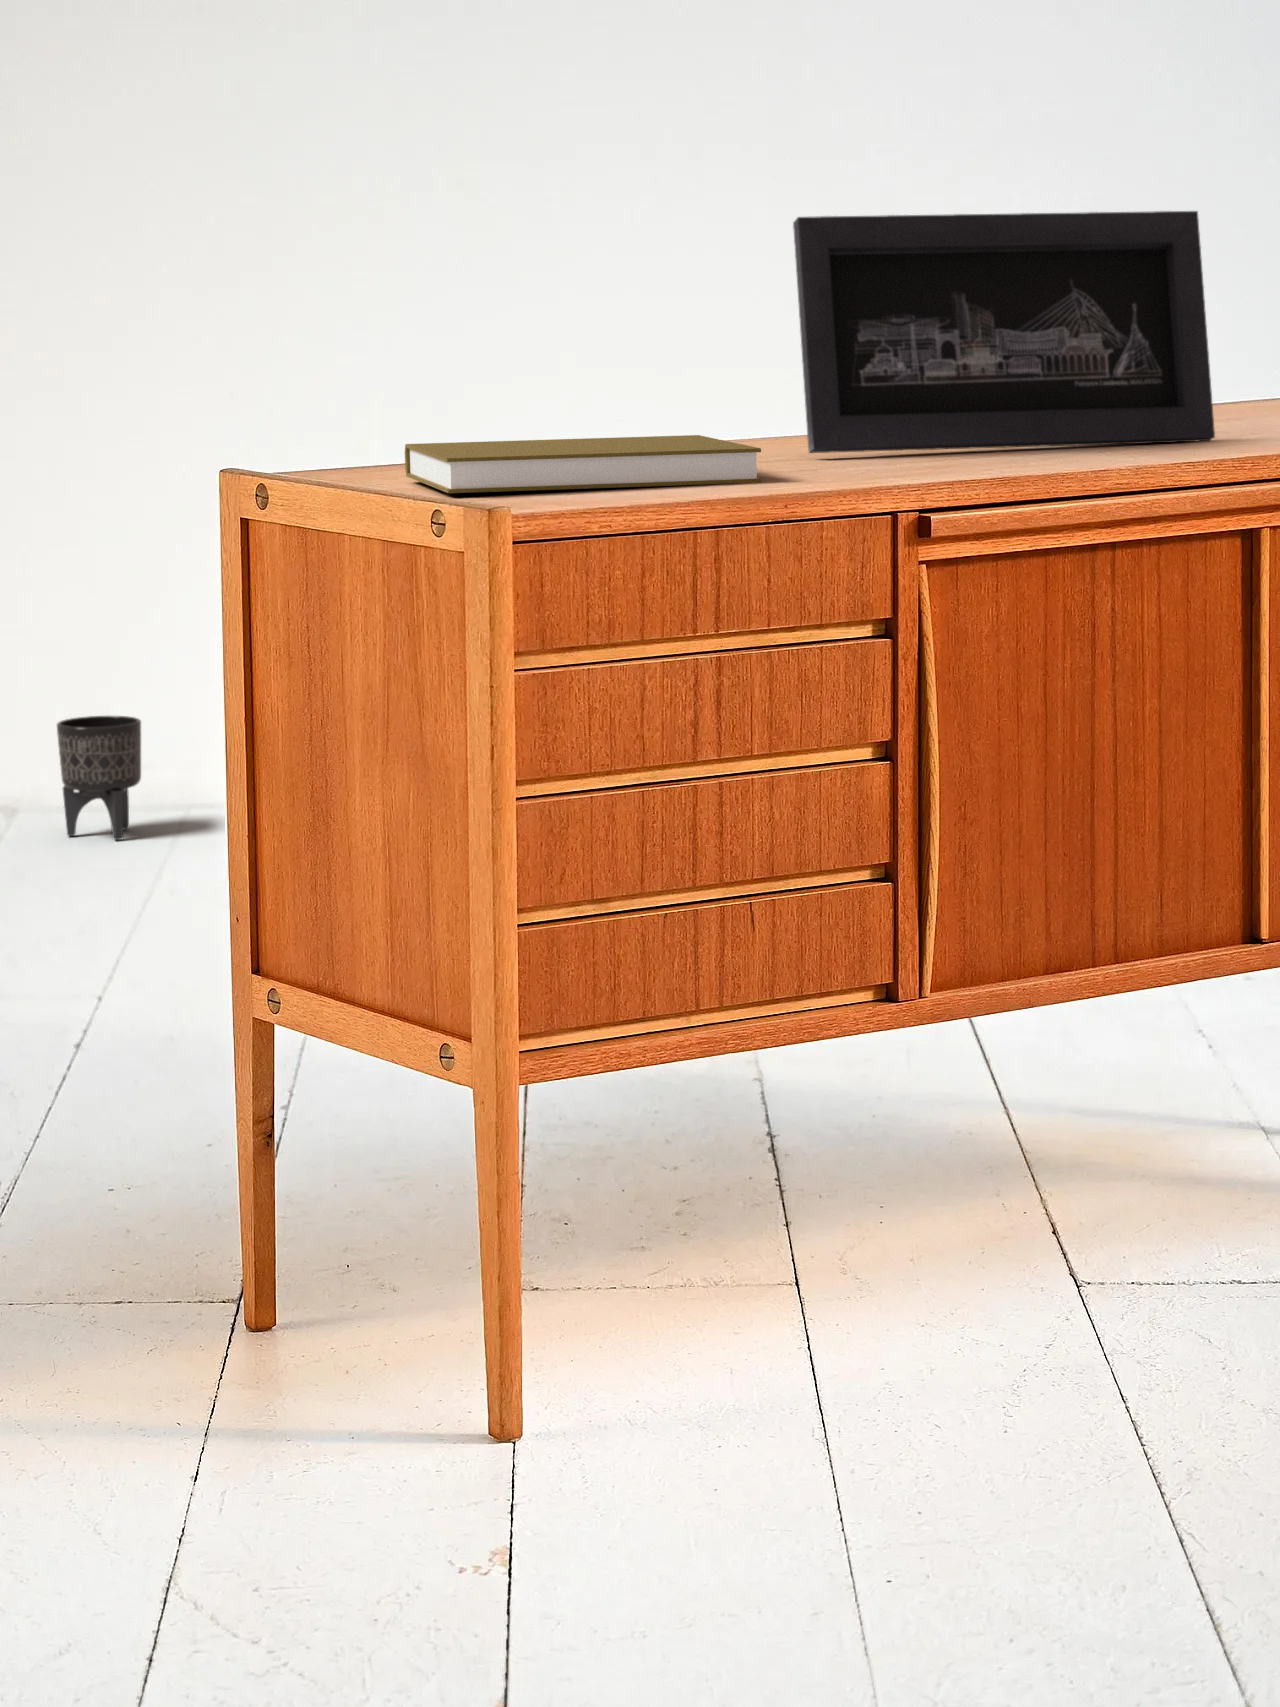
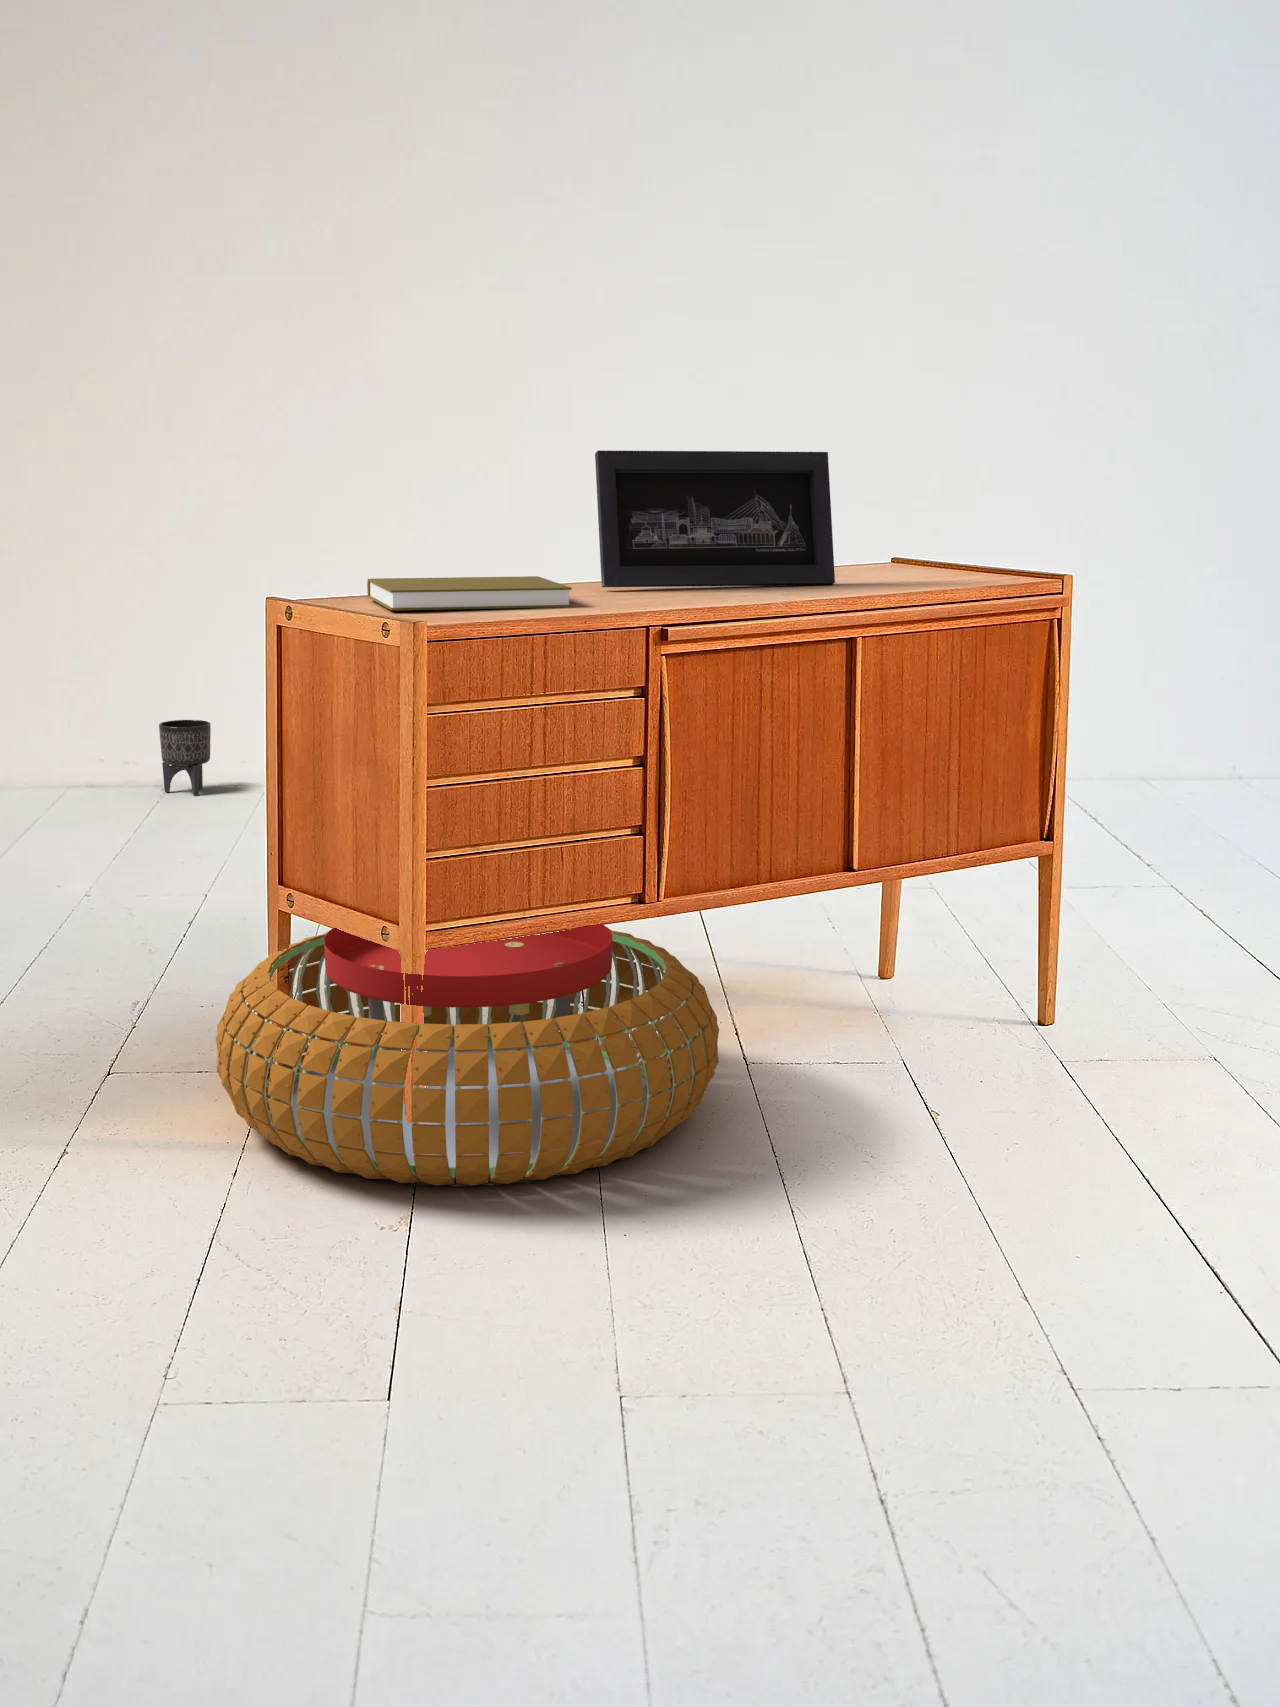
pouf: none [152,1004,1032,1502] -> present [216,924,719,1186]

